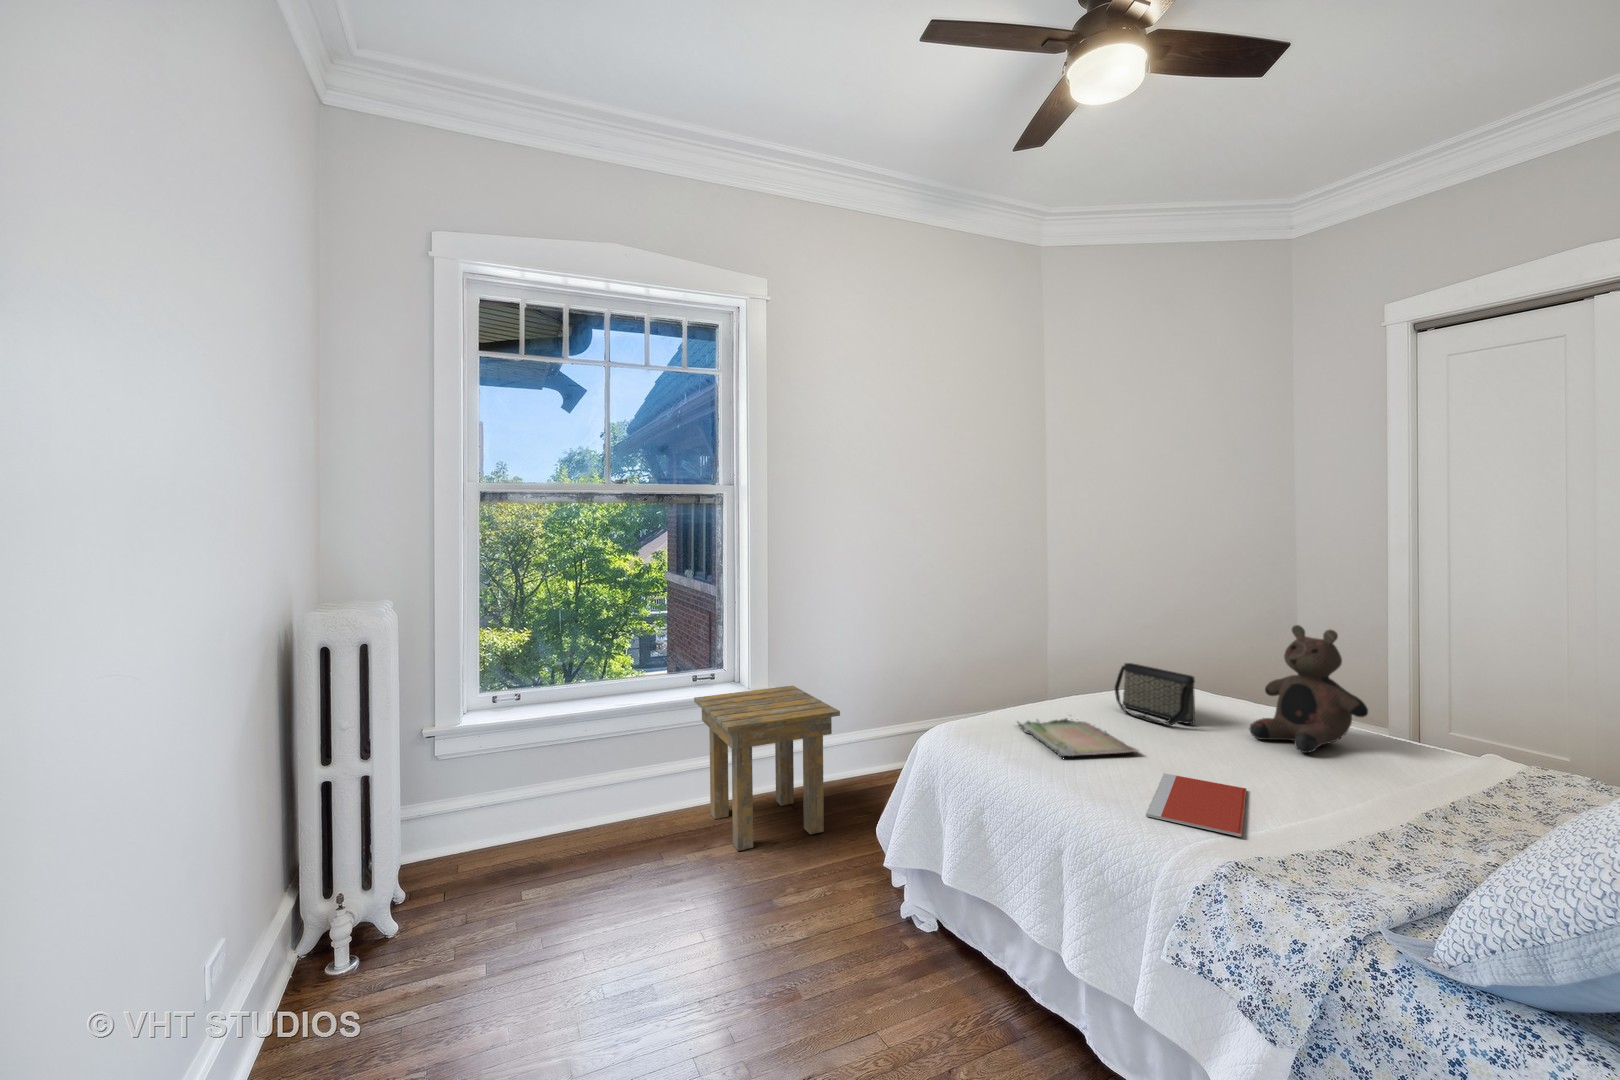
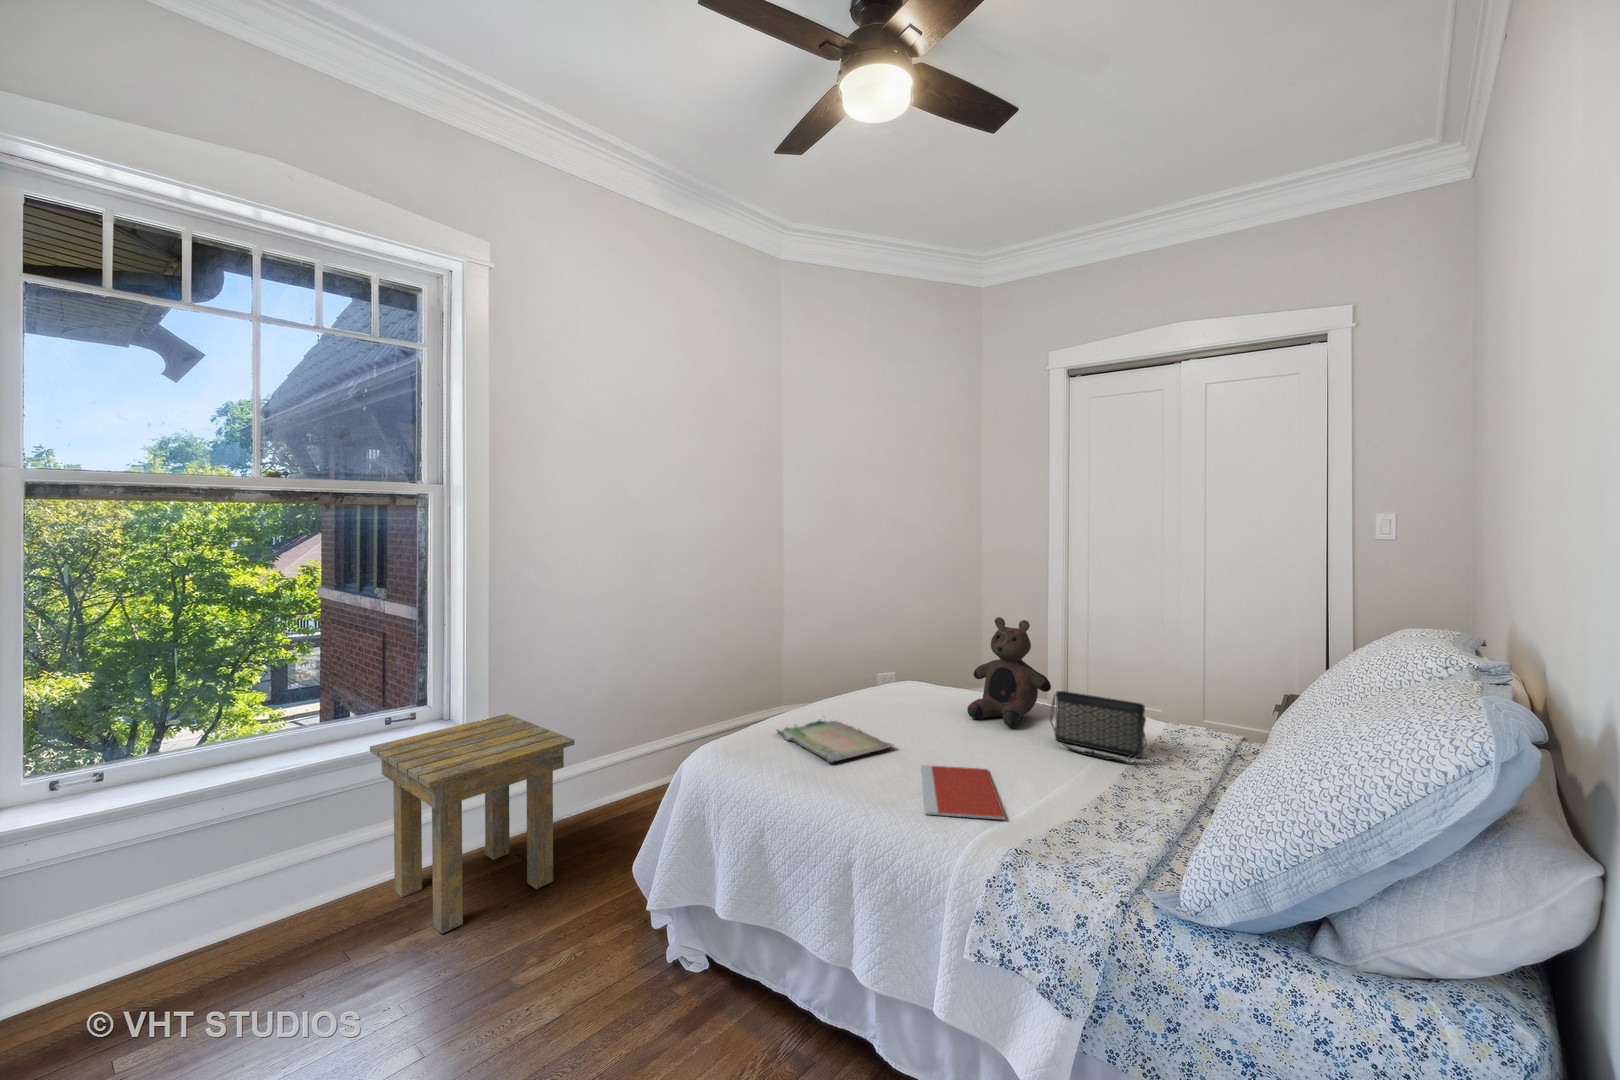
handbag: present [1115,663,1195,725] -> present [1050,691,1147,761]

